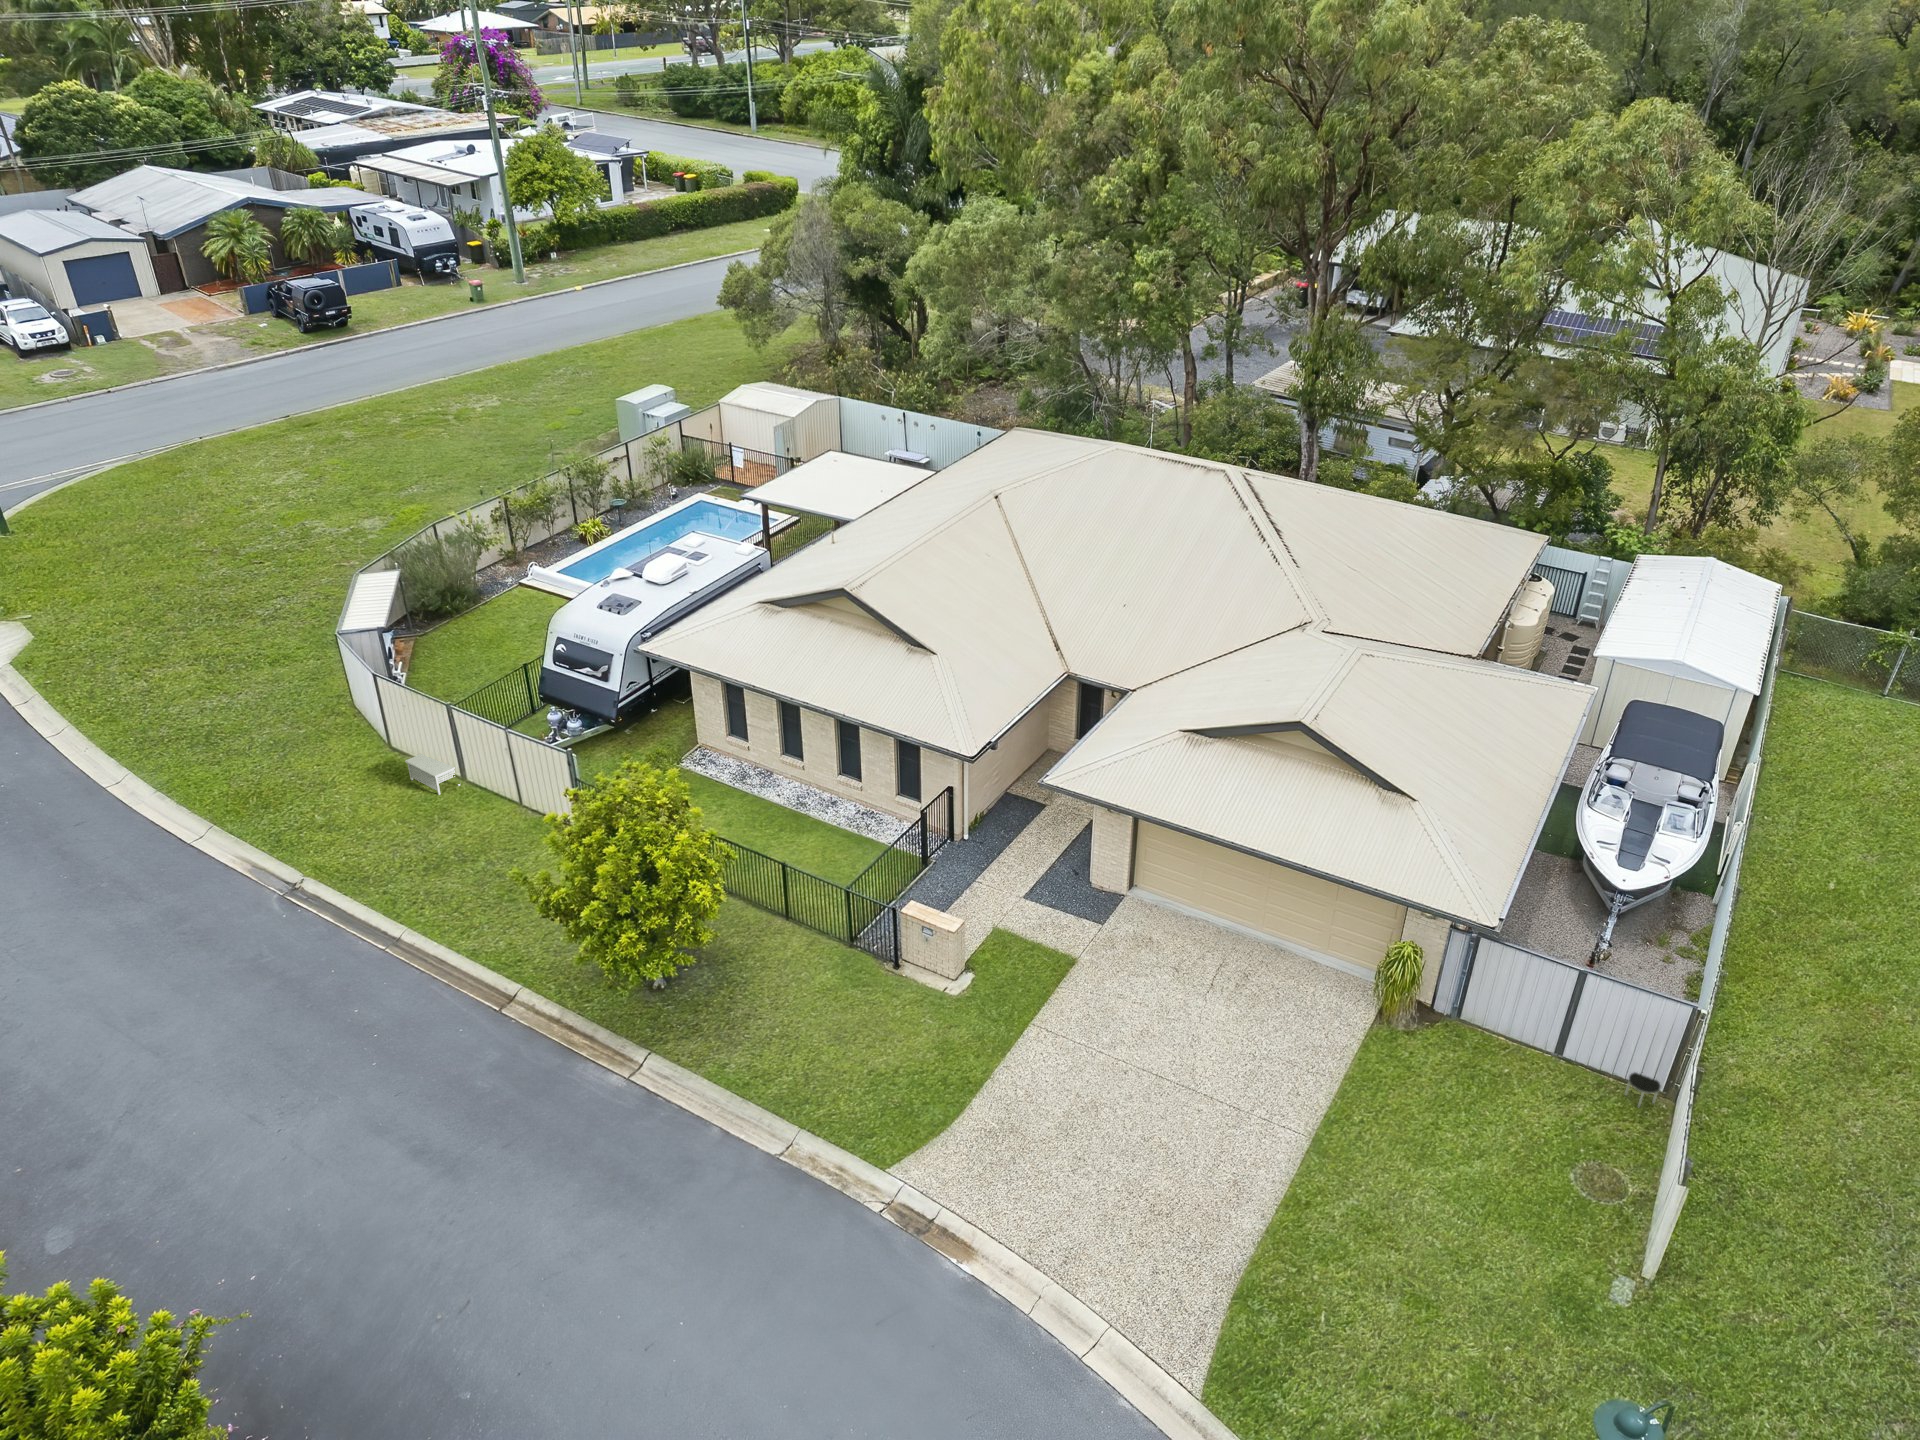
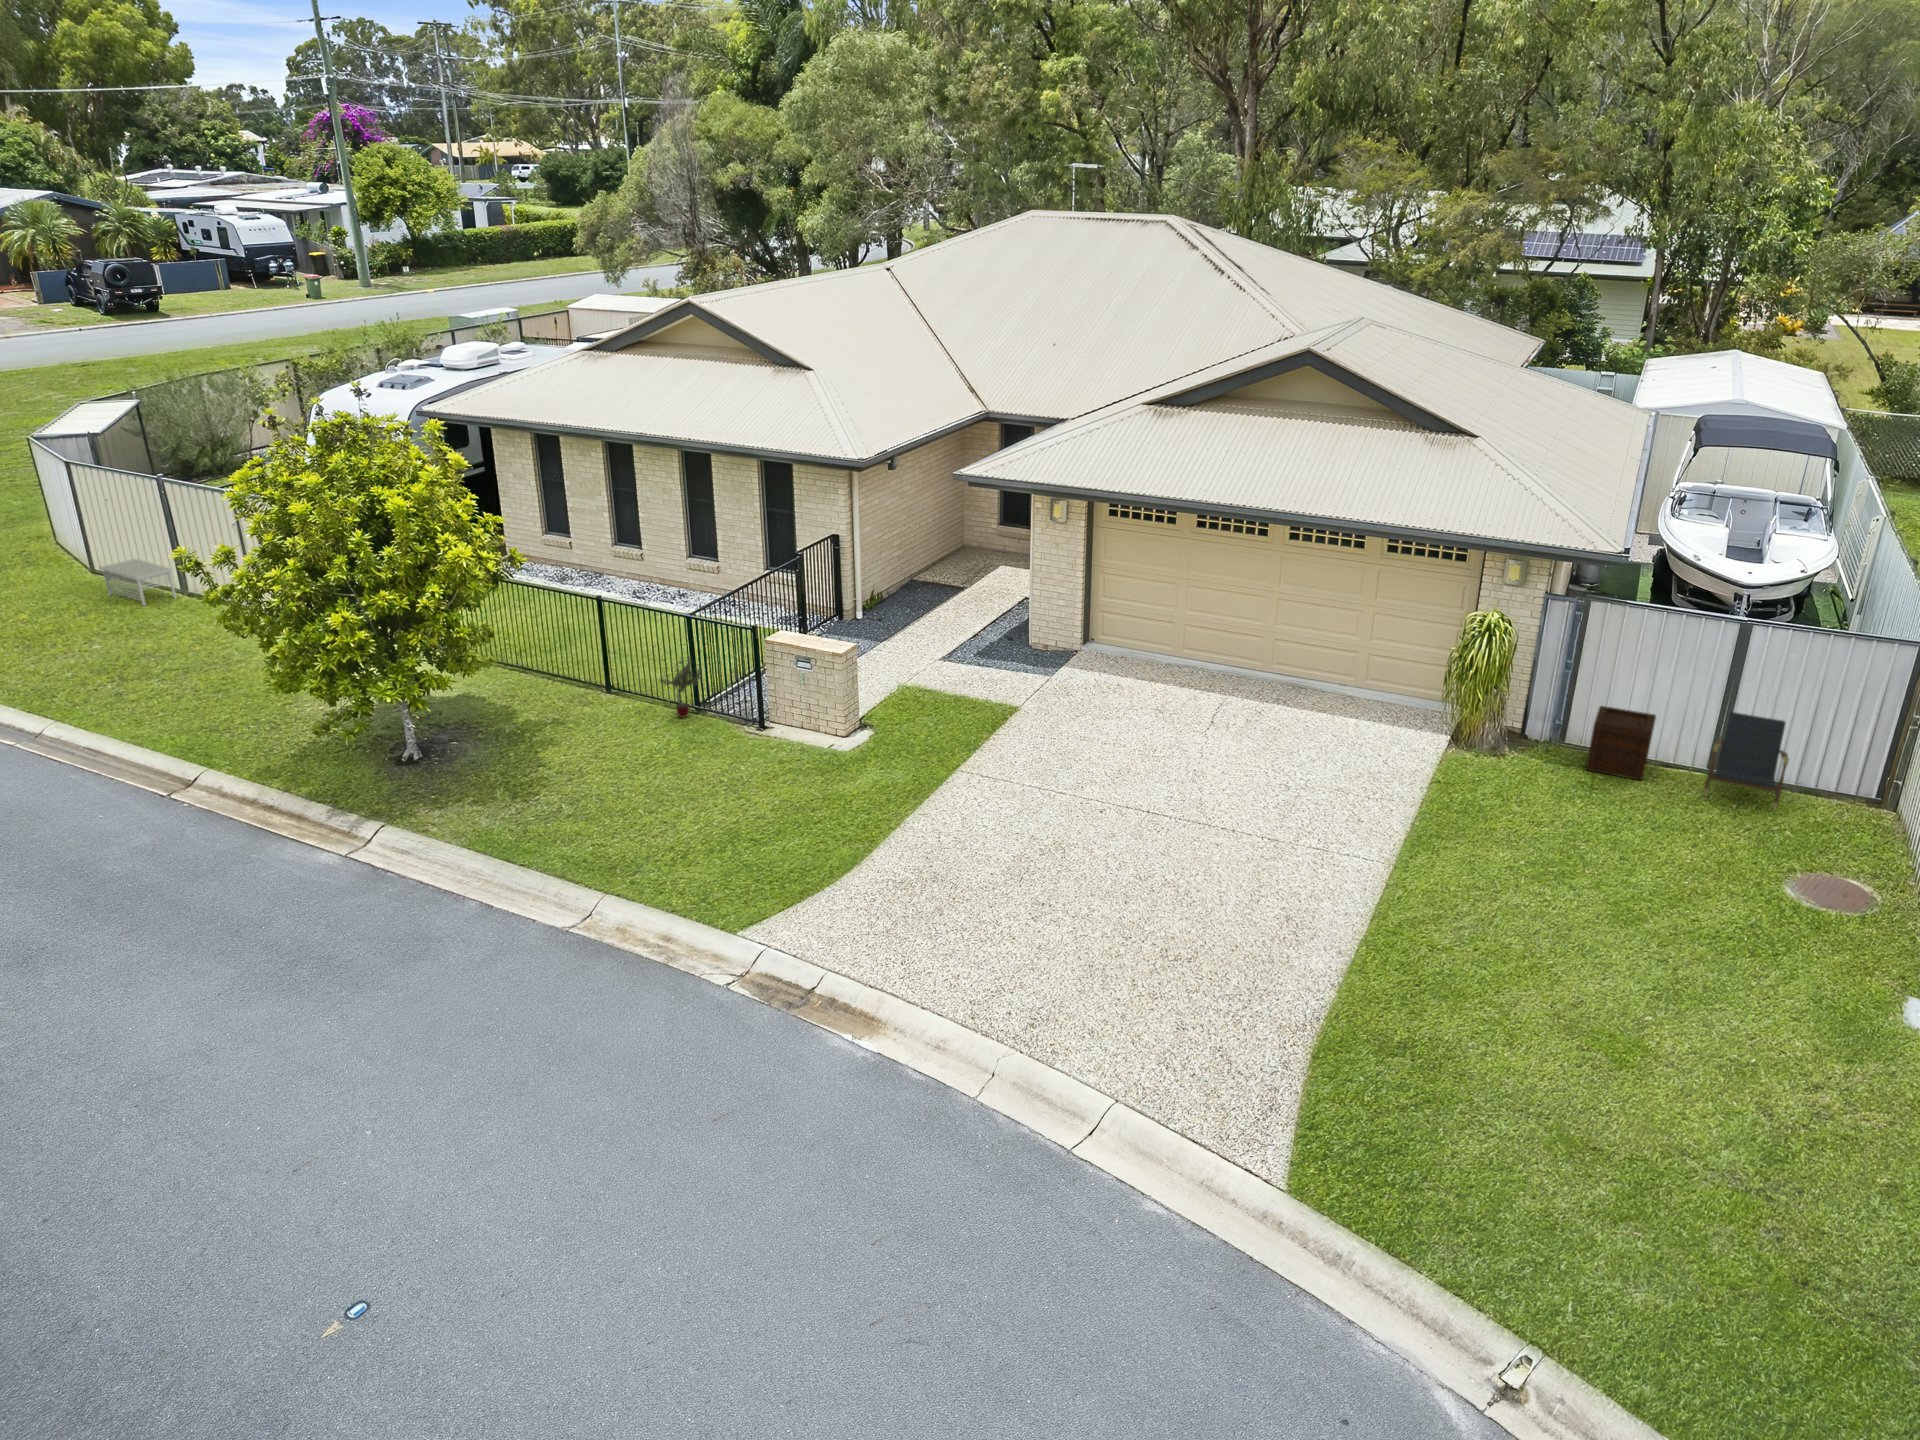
potted tree: none [823,910,855,950] -> present [660,657,702,718]
wooden crate: none [1469,1000,1522,1061] -> present [1586,706,1656,780]
lounge chair: none [1545,1022,1606,1099] -> present [1704,712,1789,810]
round table: present [1625,1072,1660,1107] -> none [1820,771,1876,817]

